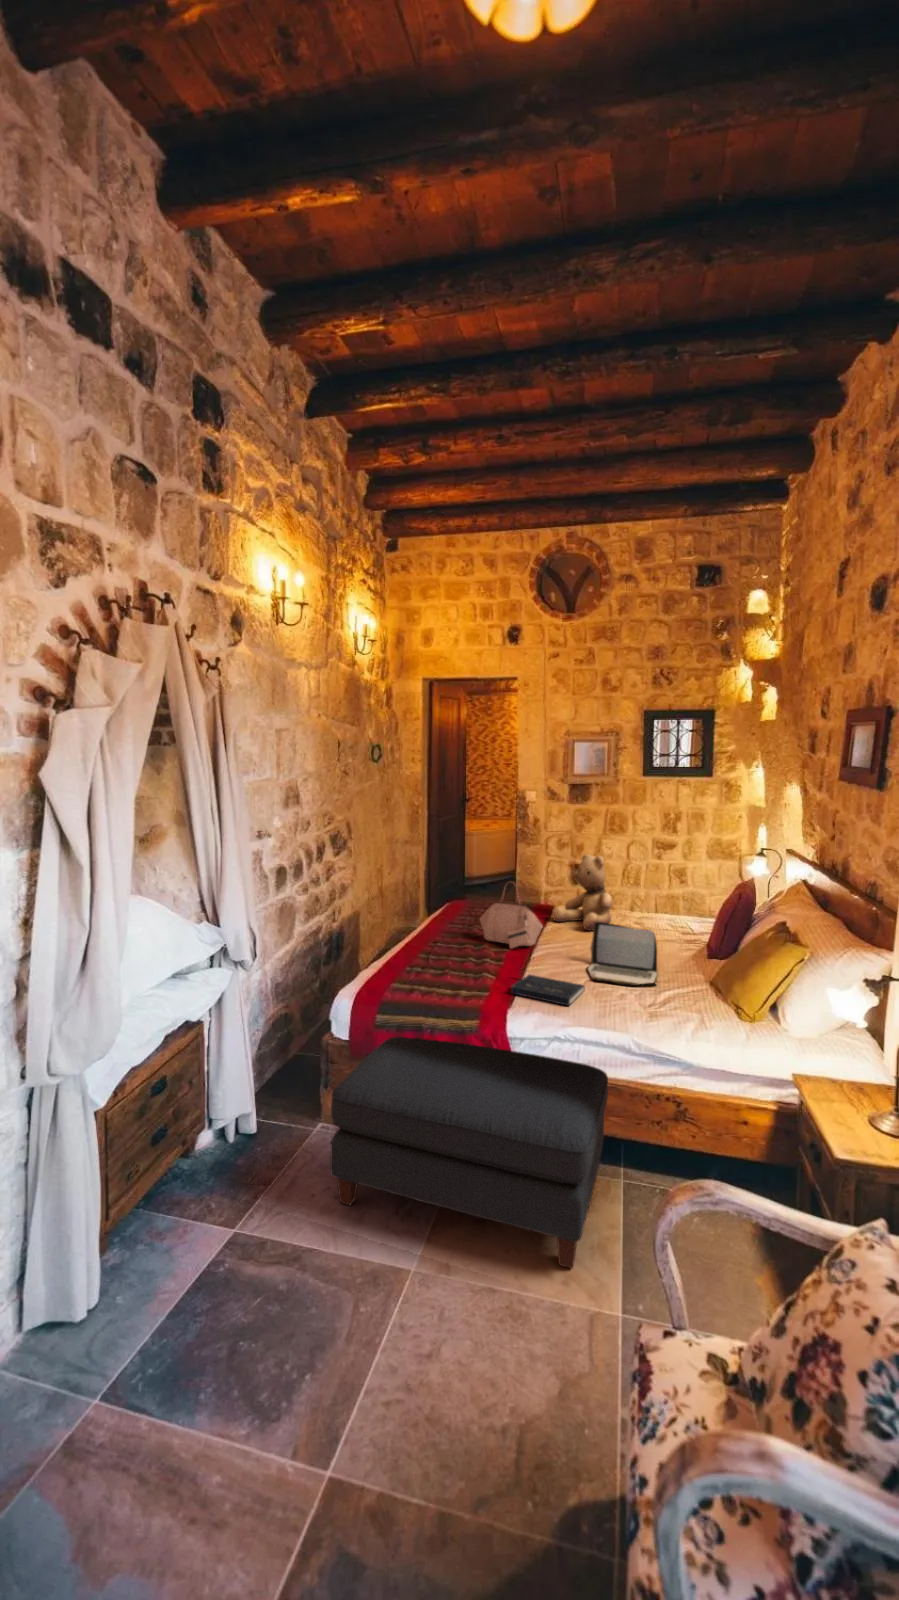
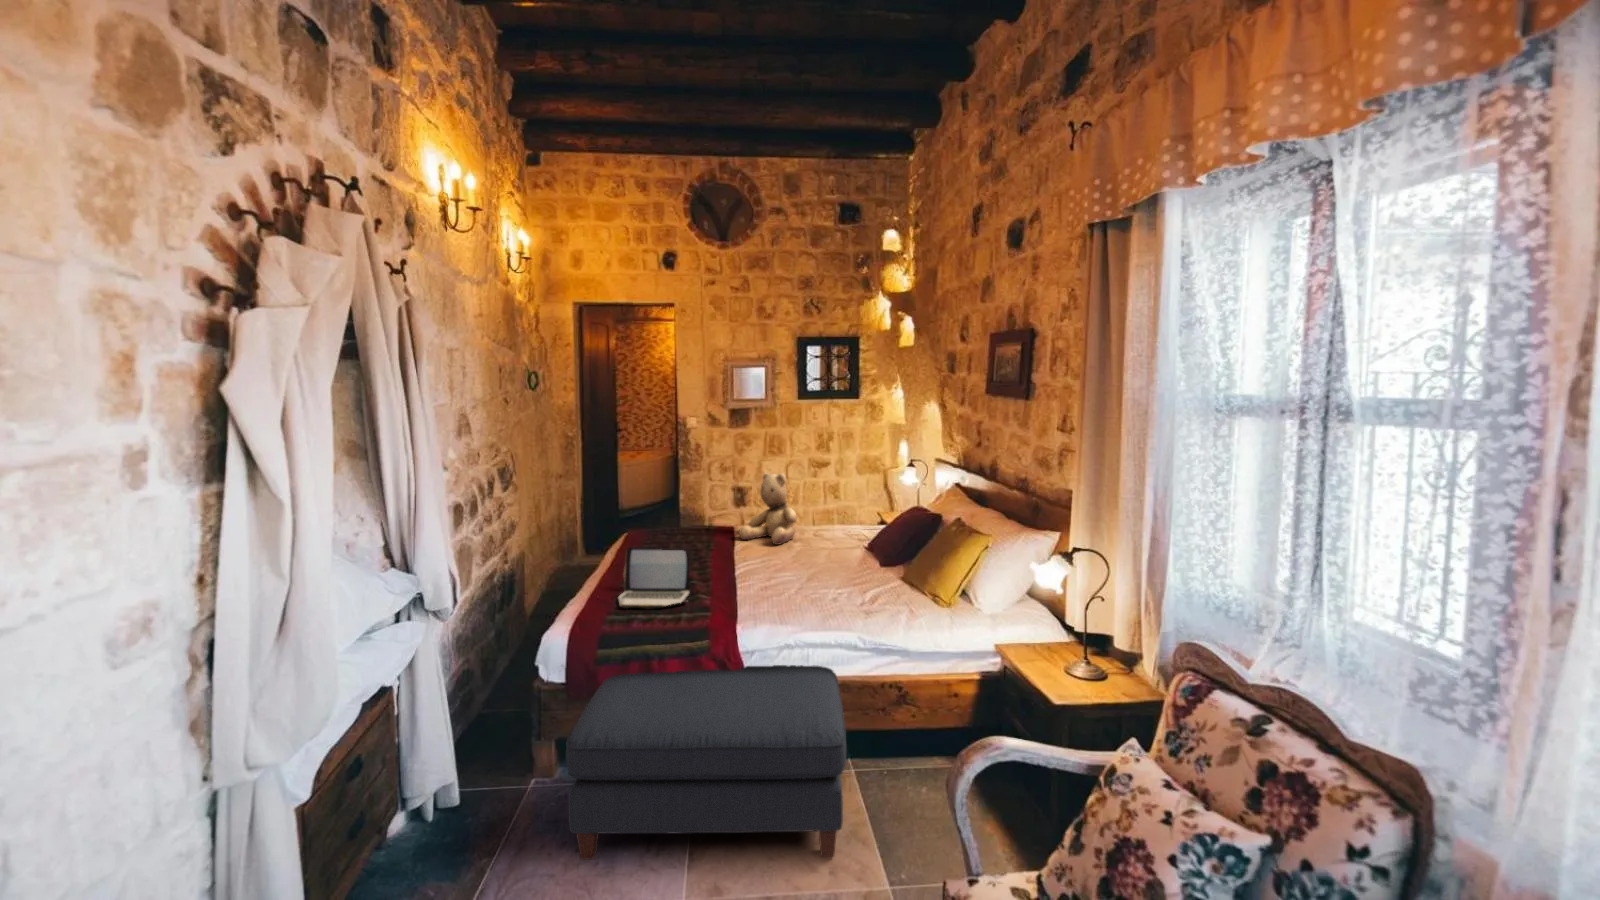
handbag: present [480,882,543,948] -> none [675,503,742,569]
laptop: present [588,922,658,986] -> present [618,547,690,609]
book: present [511,975,585,1006] -> none [721,590,799,614]

